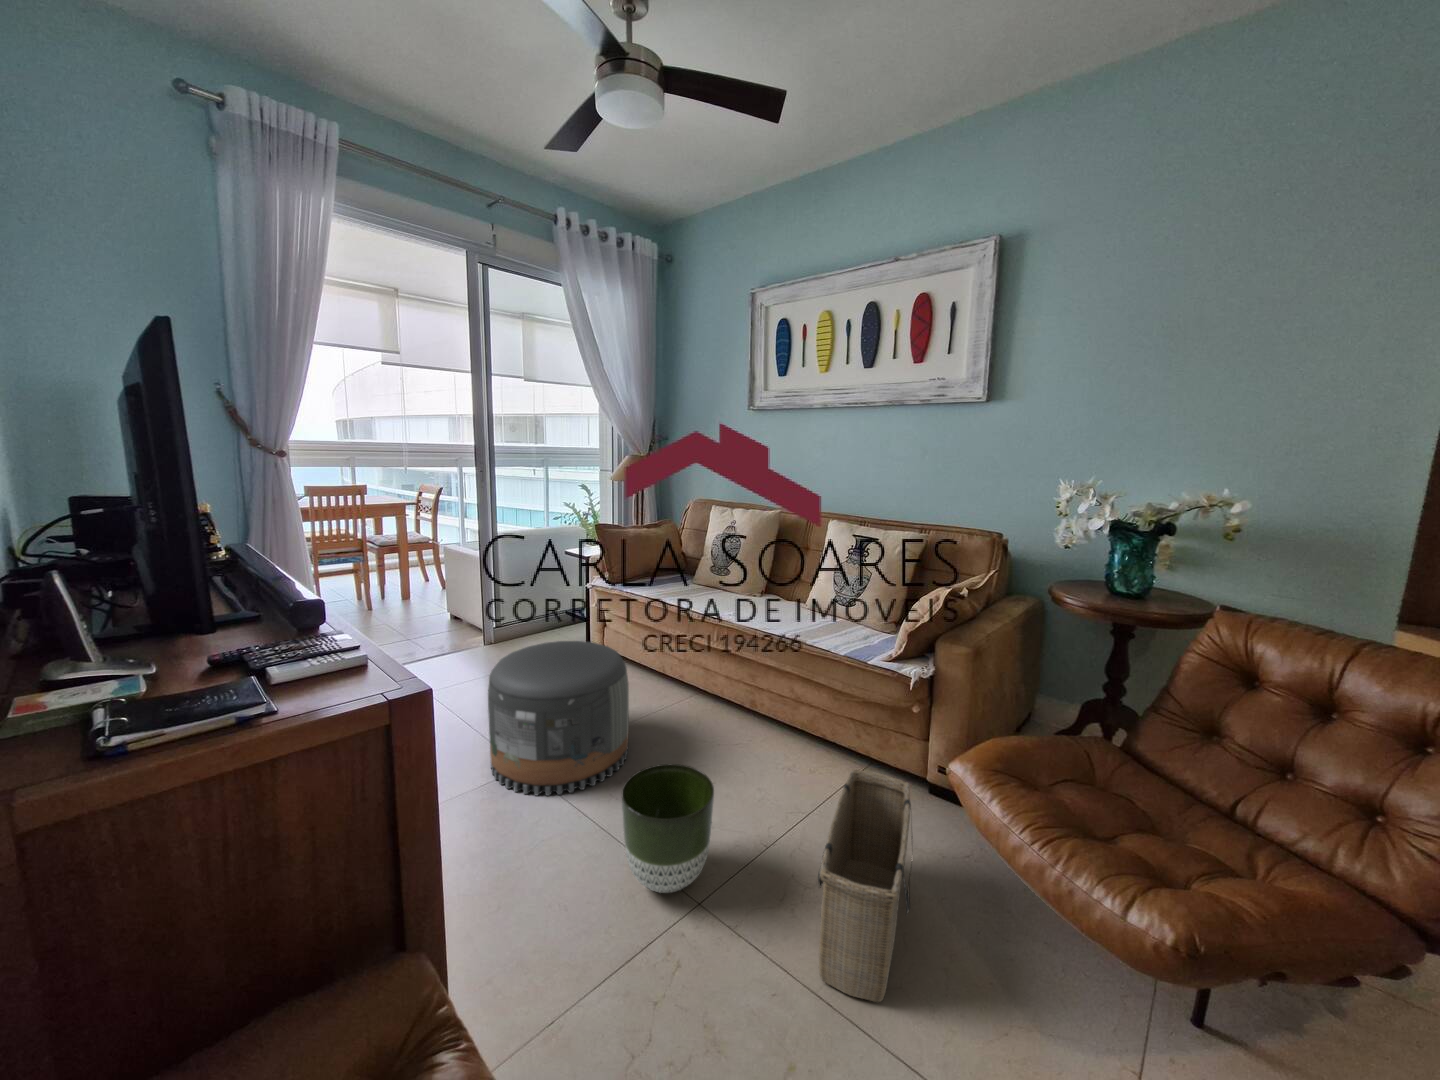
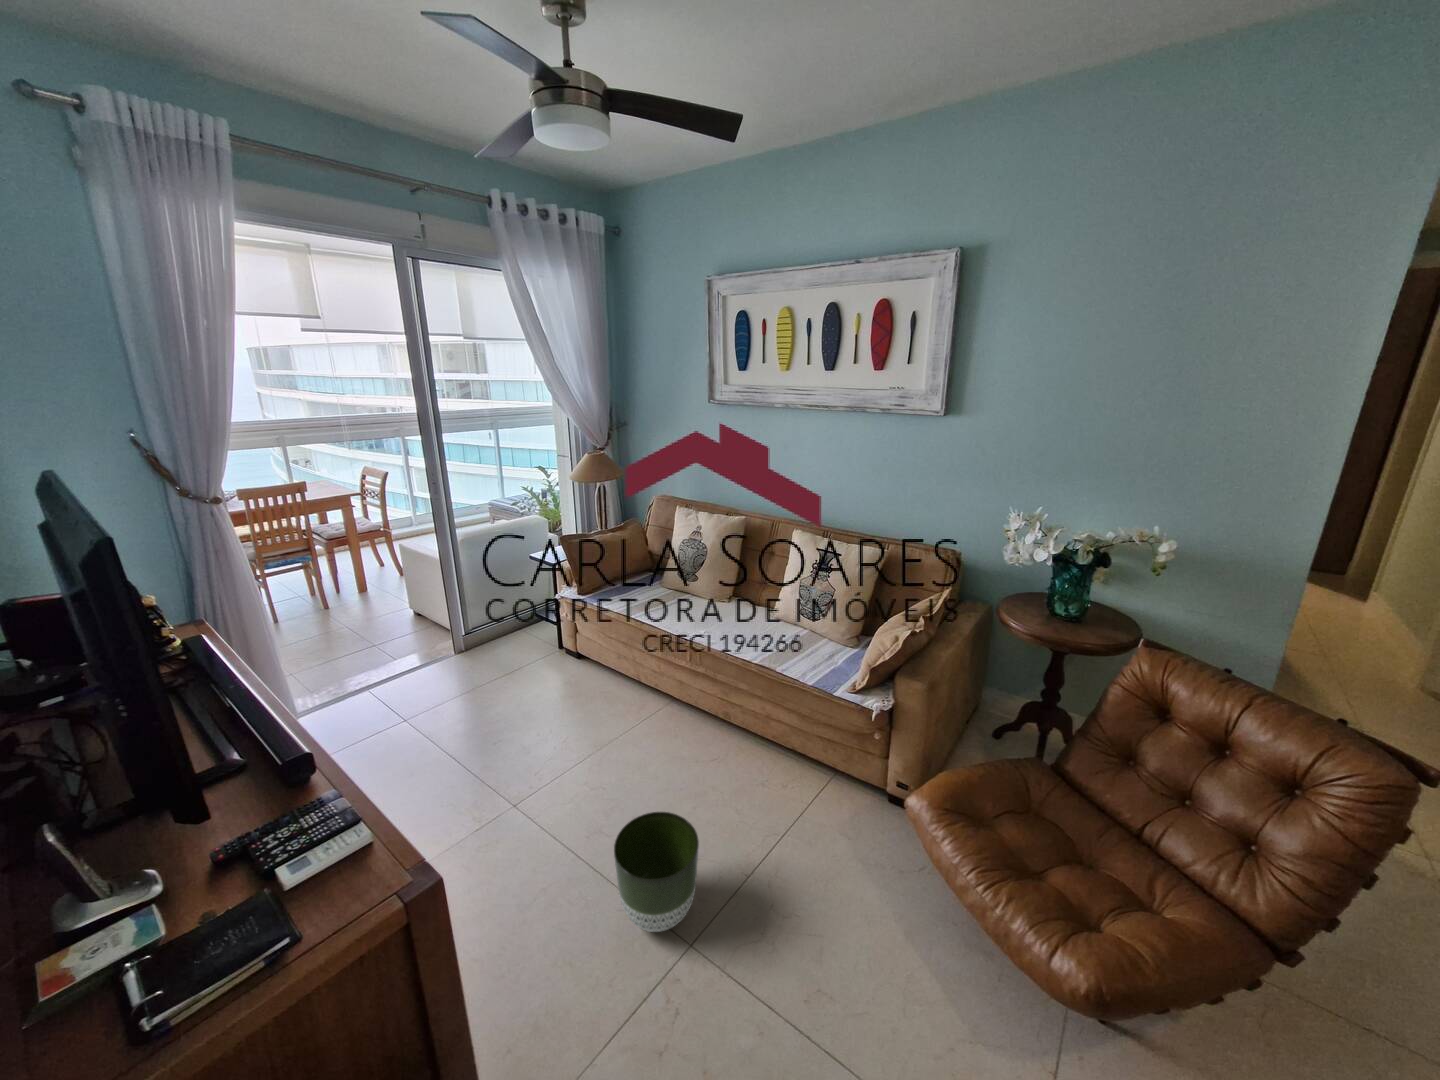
pouf: present [488,641,629,796] -> none [471,670,610,831]
basket: present [818,770,911,1002] -> none [794,806,874,1022]

